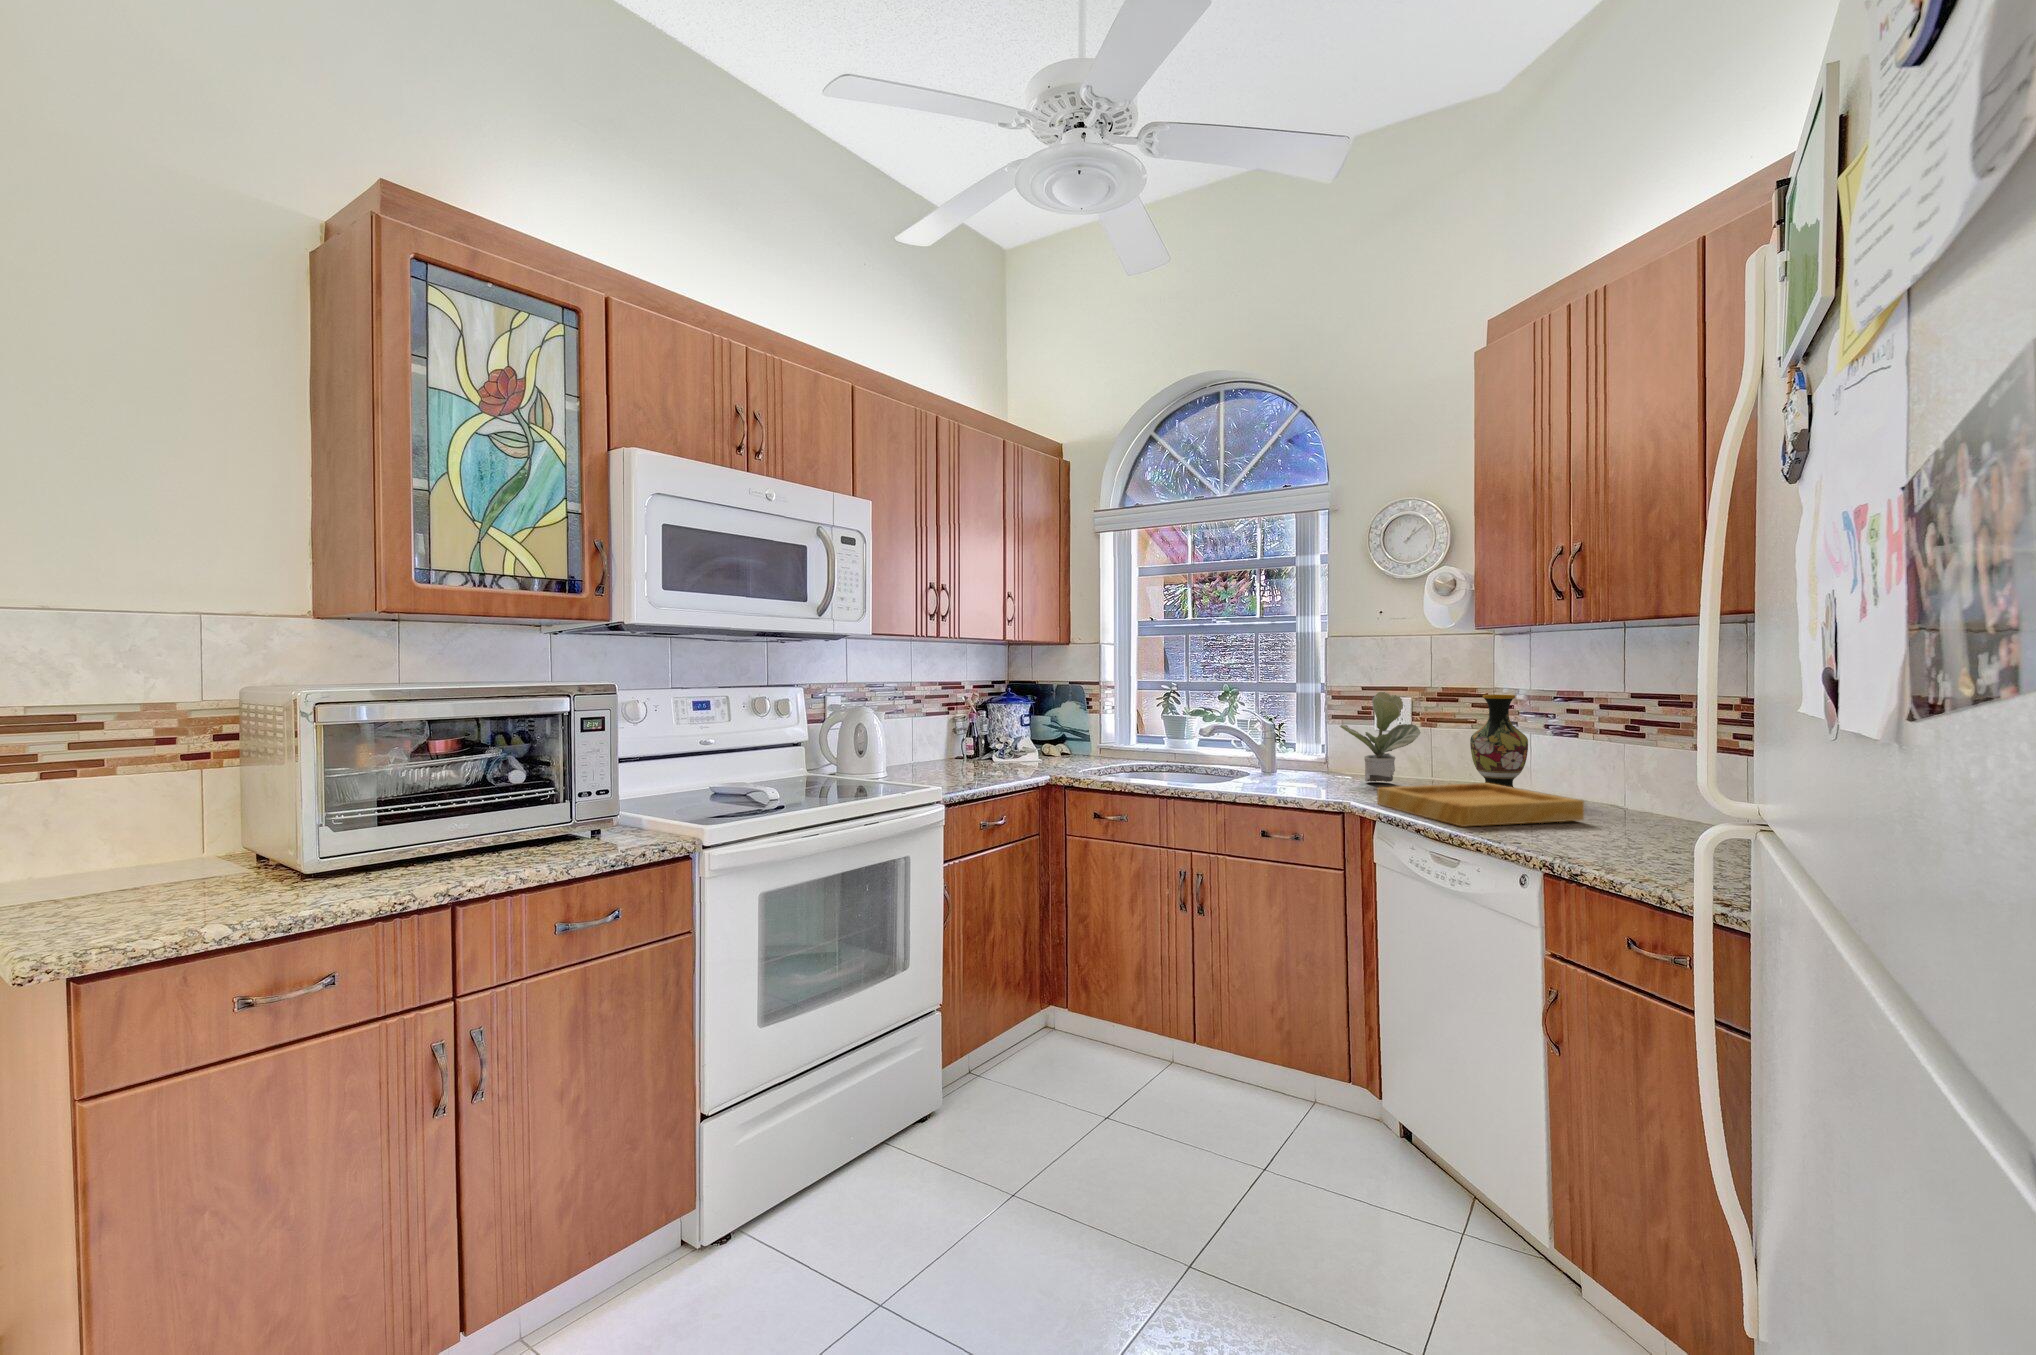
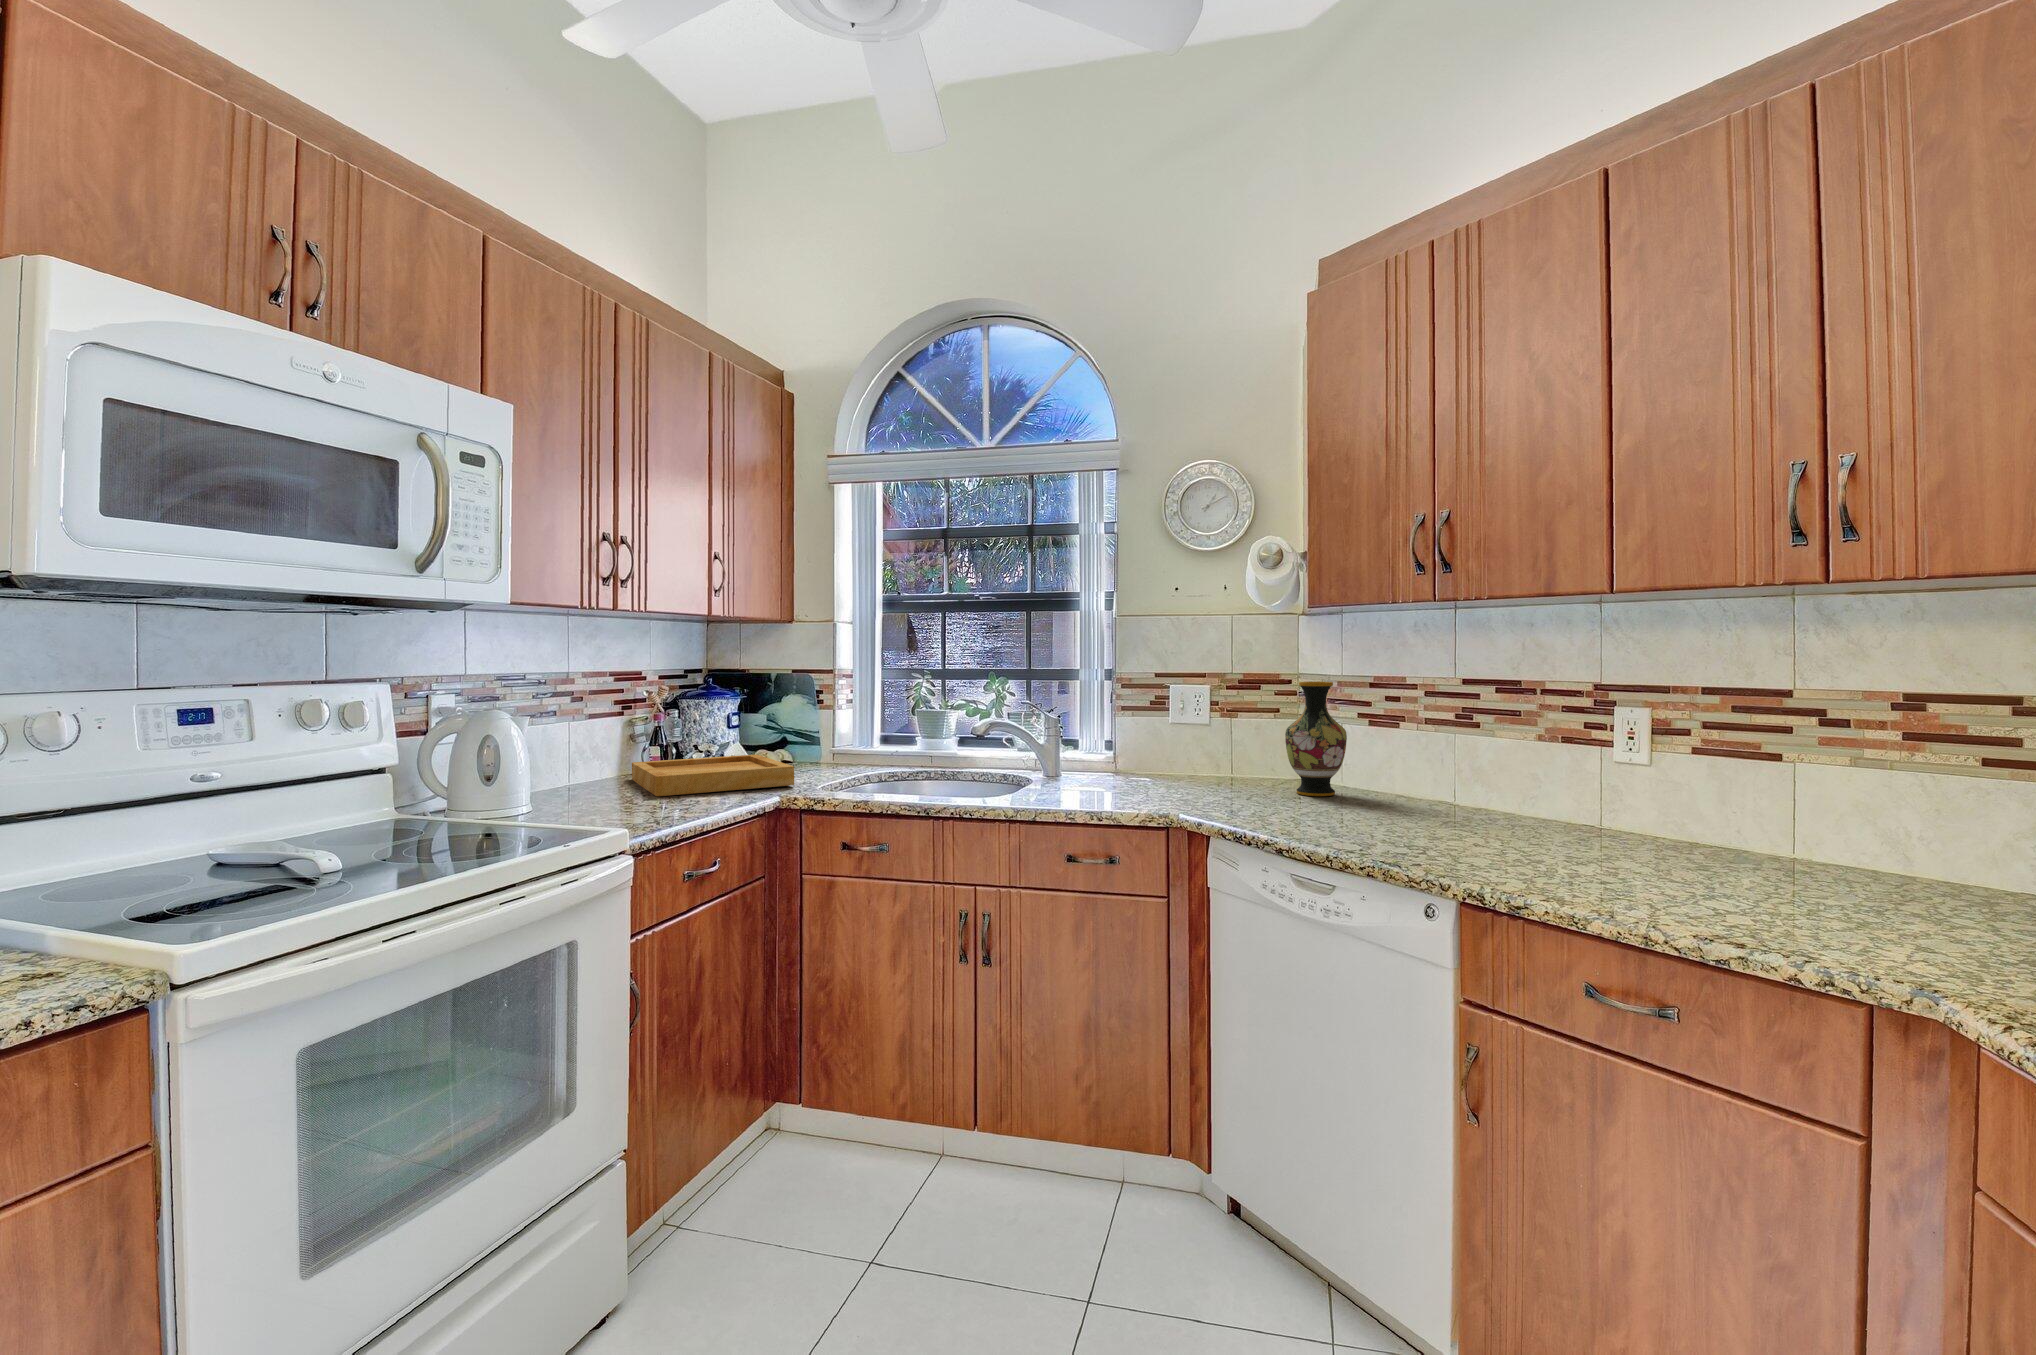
potted plant: present [1340,692,1421,782] -> none [1140,679,1231,787]
tray: present [1377,783,1584,827] -> present [632,754,794,796]

